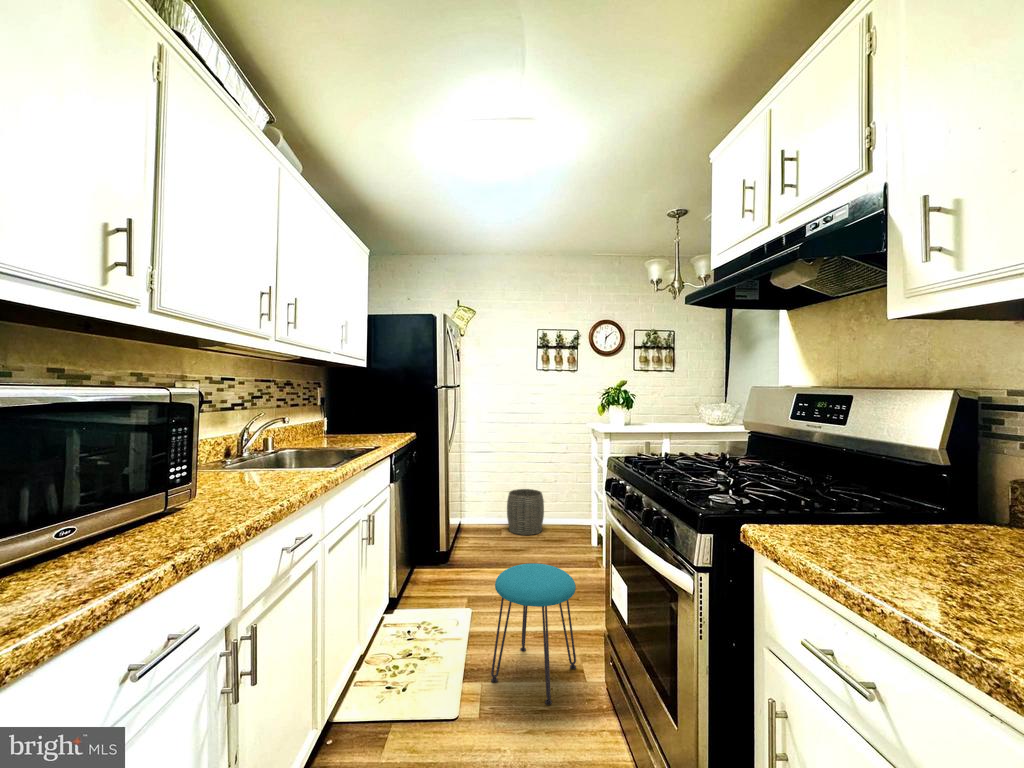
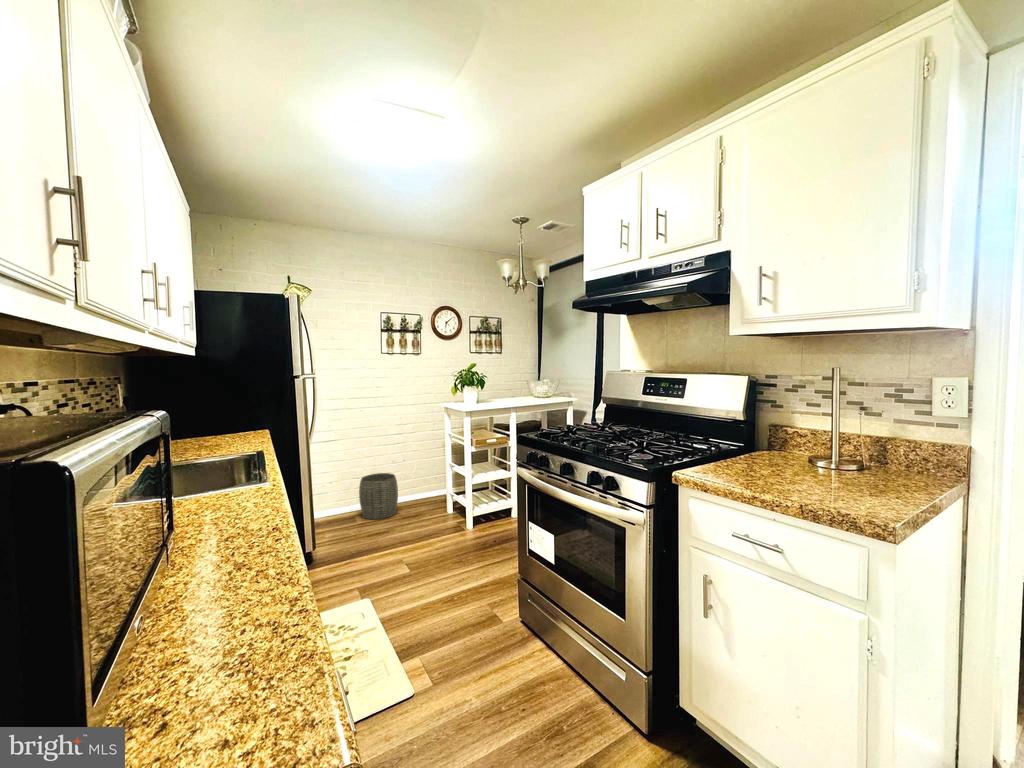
stool: present [491,563,576,705] -> none [421,537,493,652]

